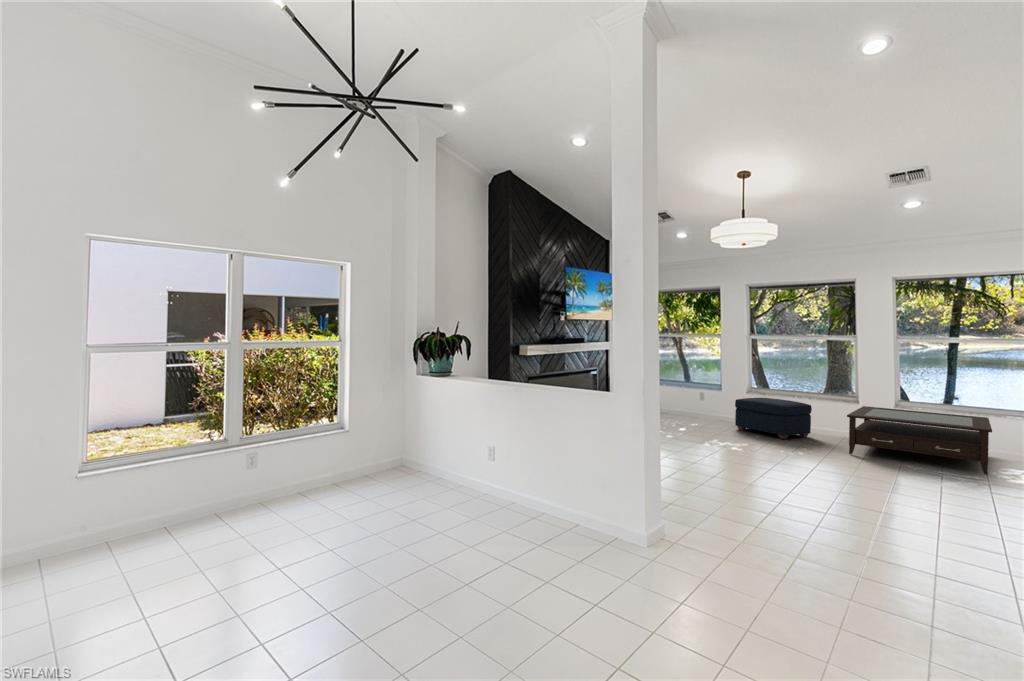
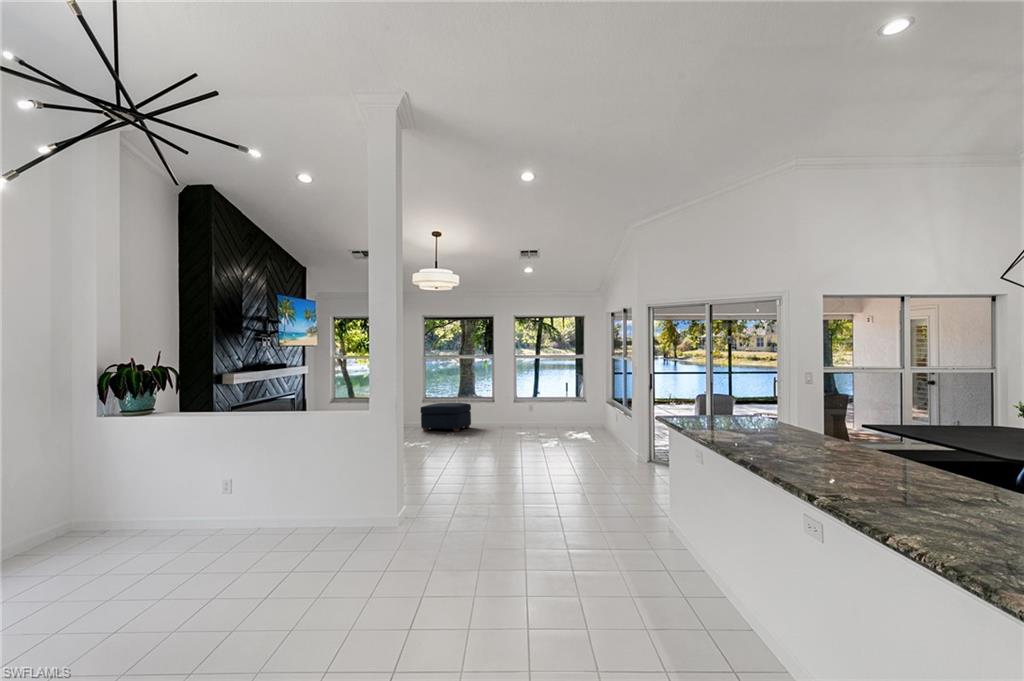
coffee table: present [847,406,992,475] -> none [496,399,563,433]

